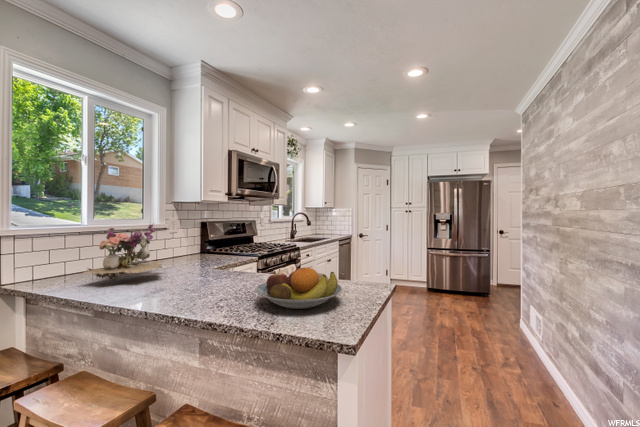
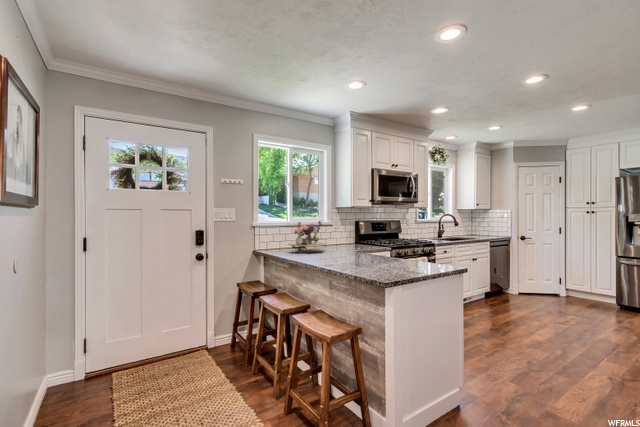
fruit bowl: present [256,267,342,309] -> none [362,245,414,268]

